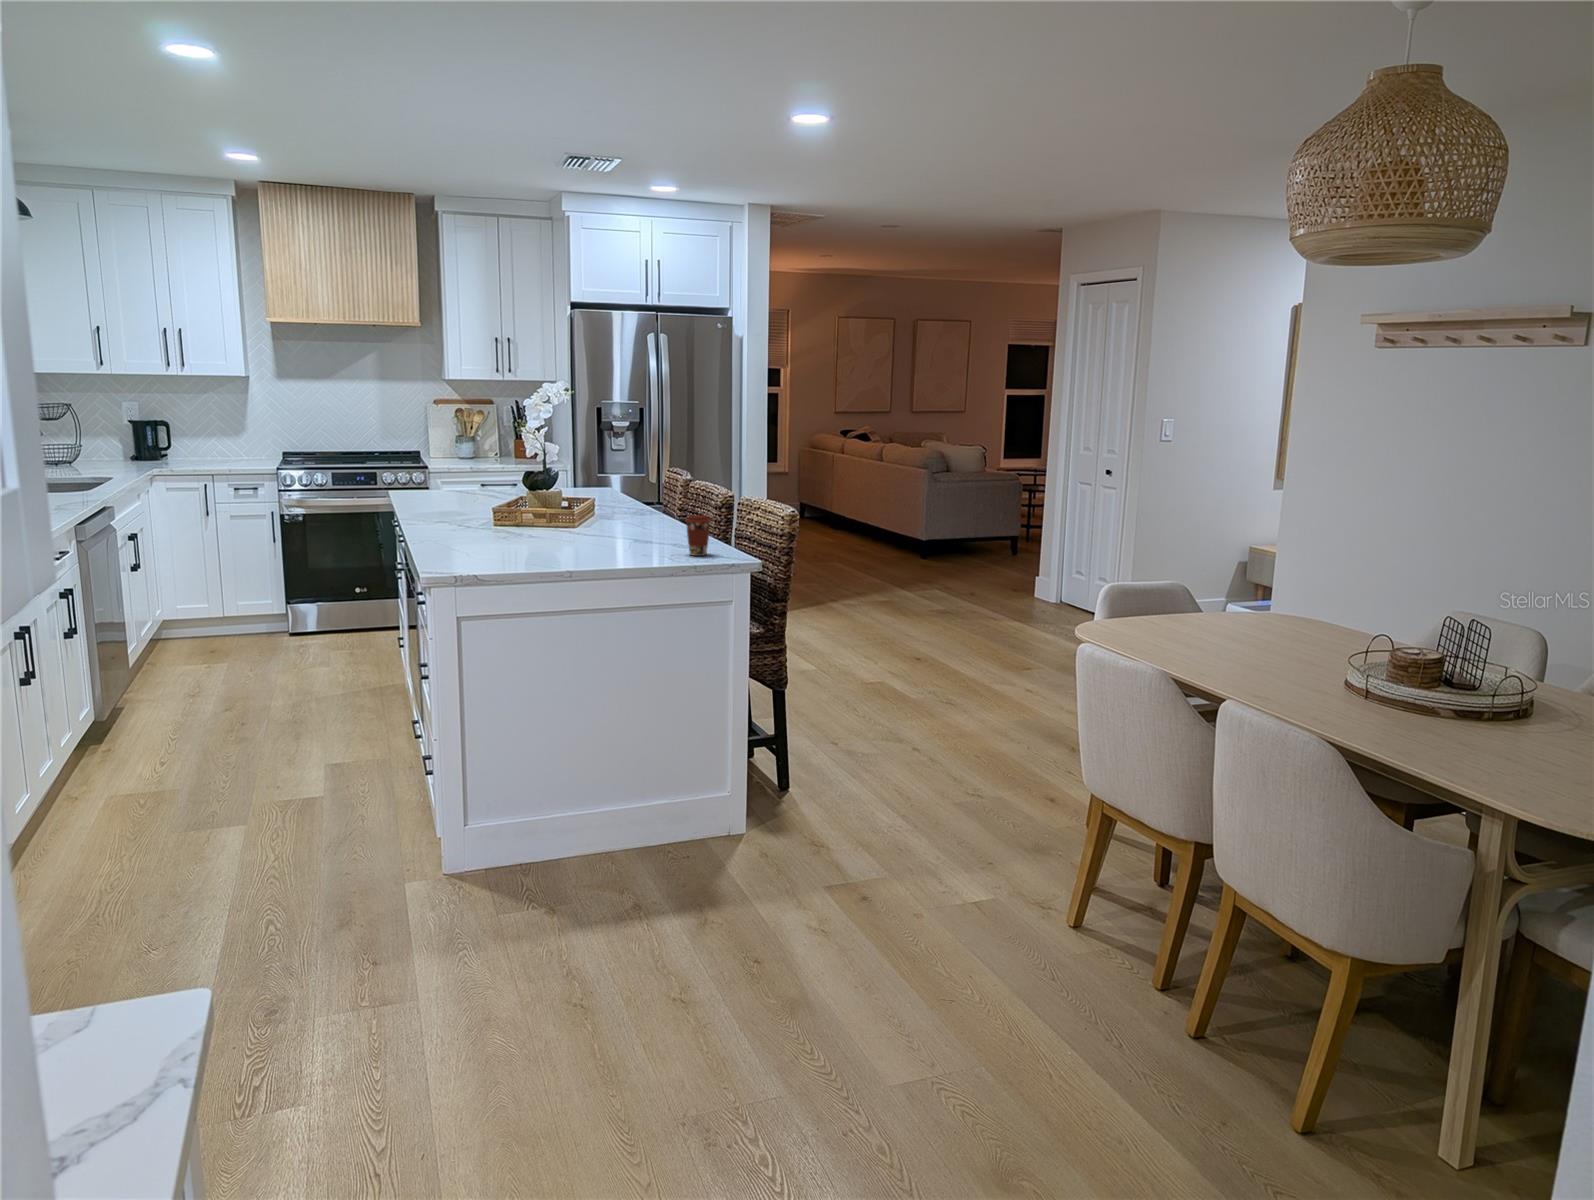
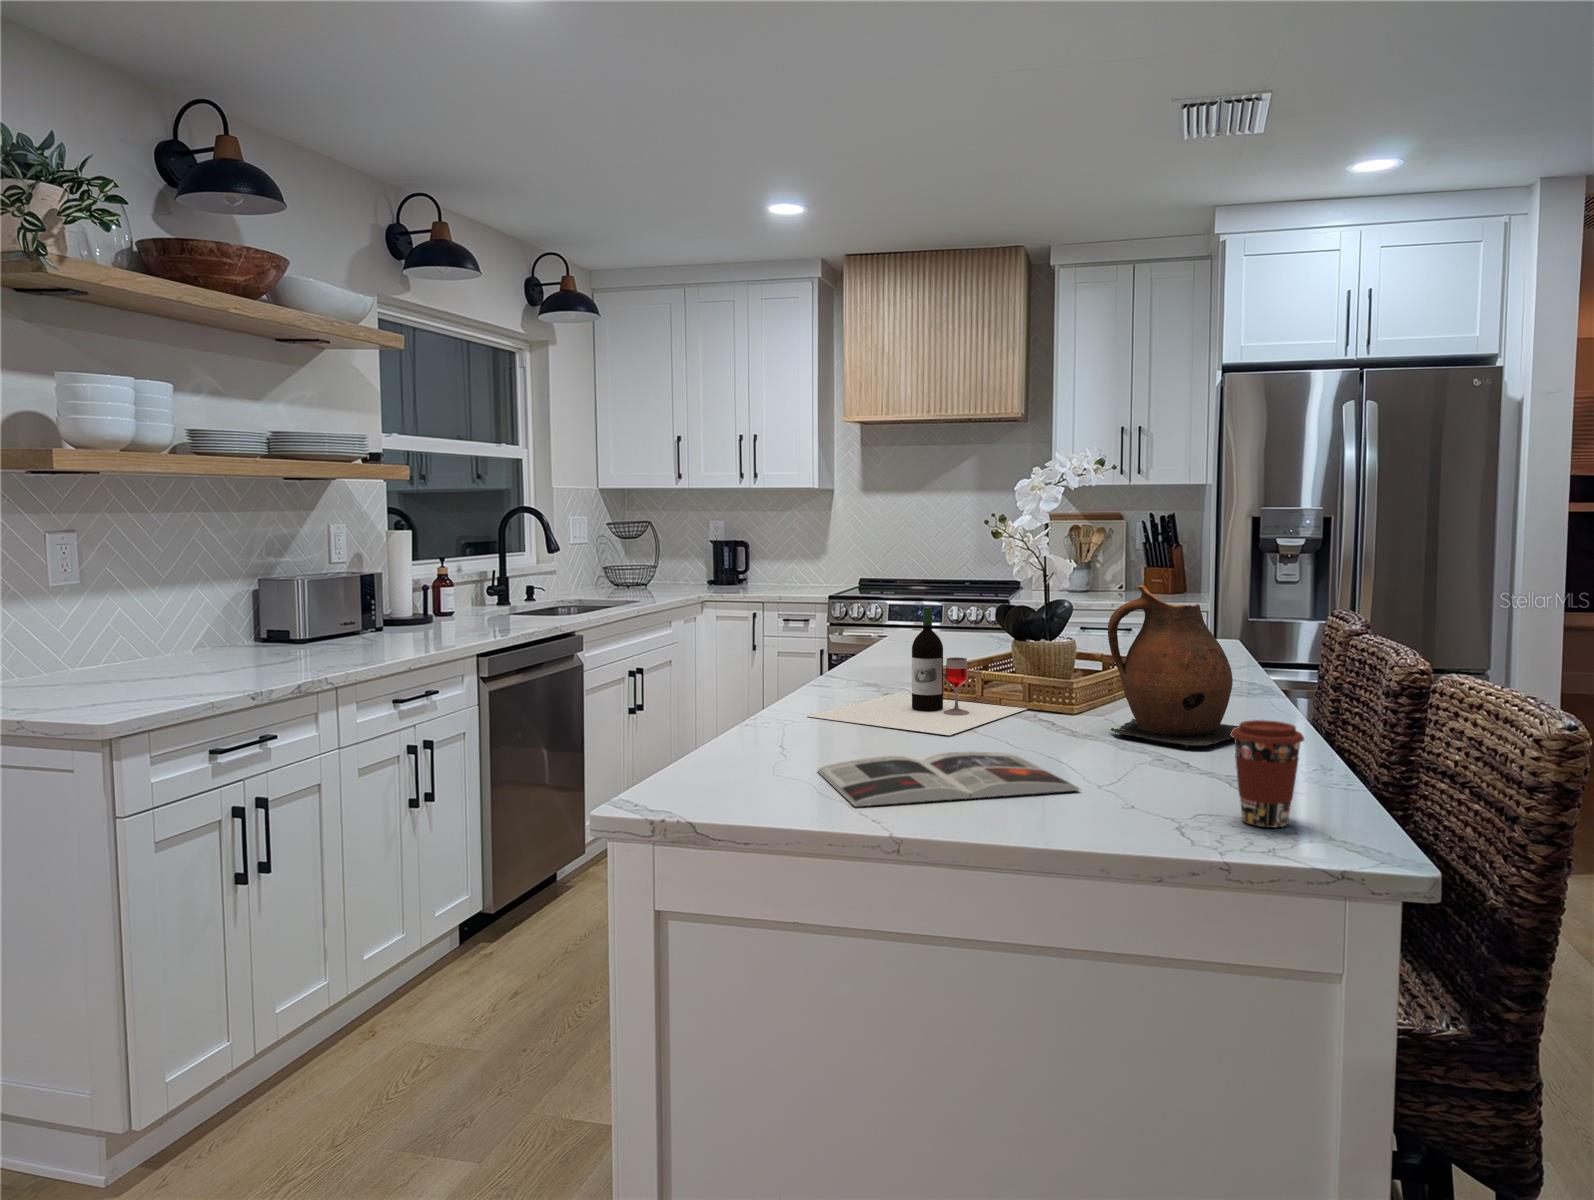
ceramic pitcher: none [601,460,669,536] -> present [1108,585,1239,748]
wine bottle: none [442,474,552,539] -> present [808,607,1026,735]
magazine: none [496,543,621,565] -> present [818,751,1080,806]

